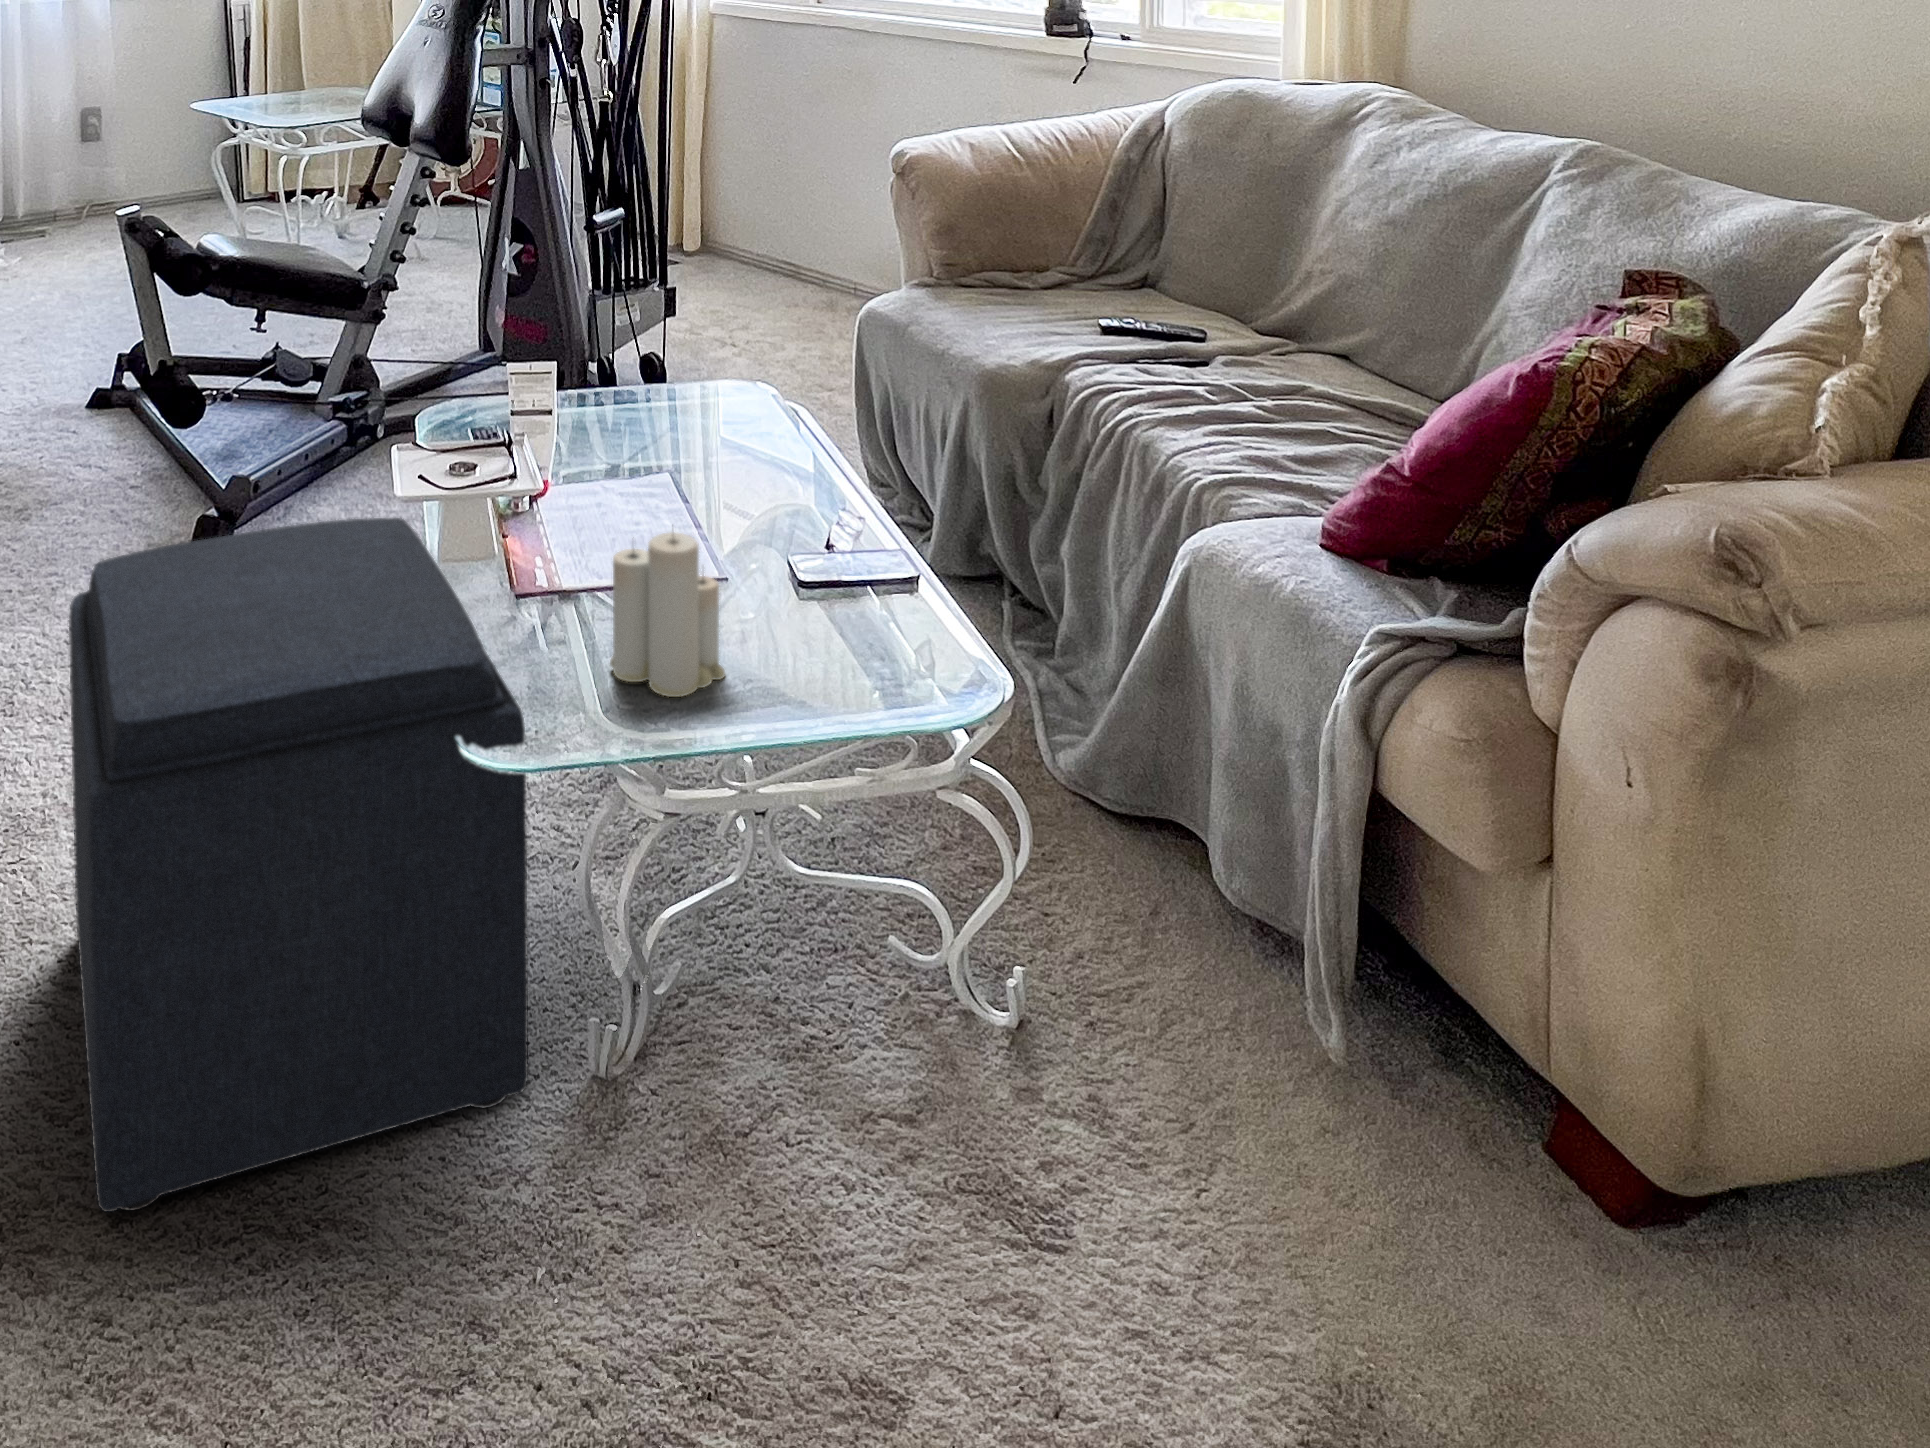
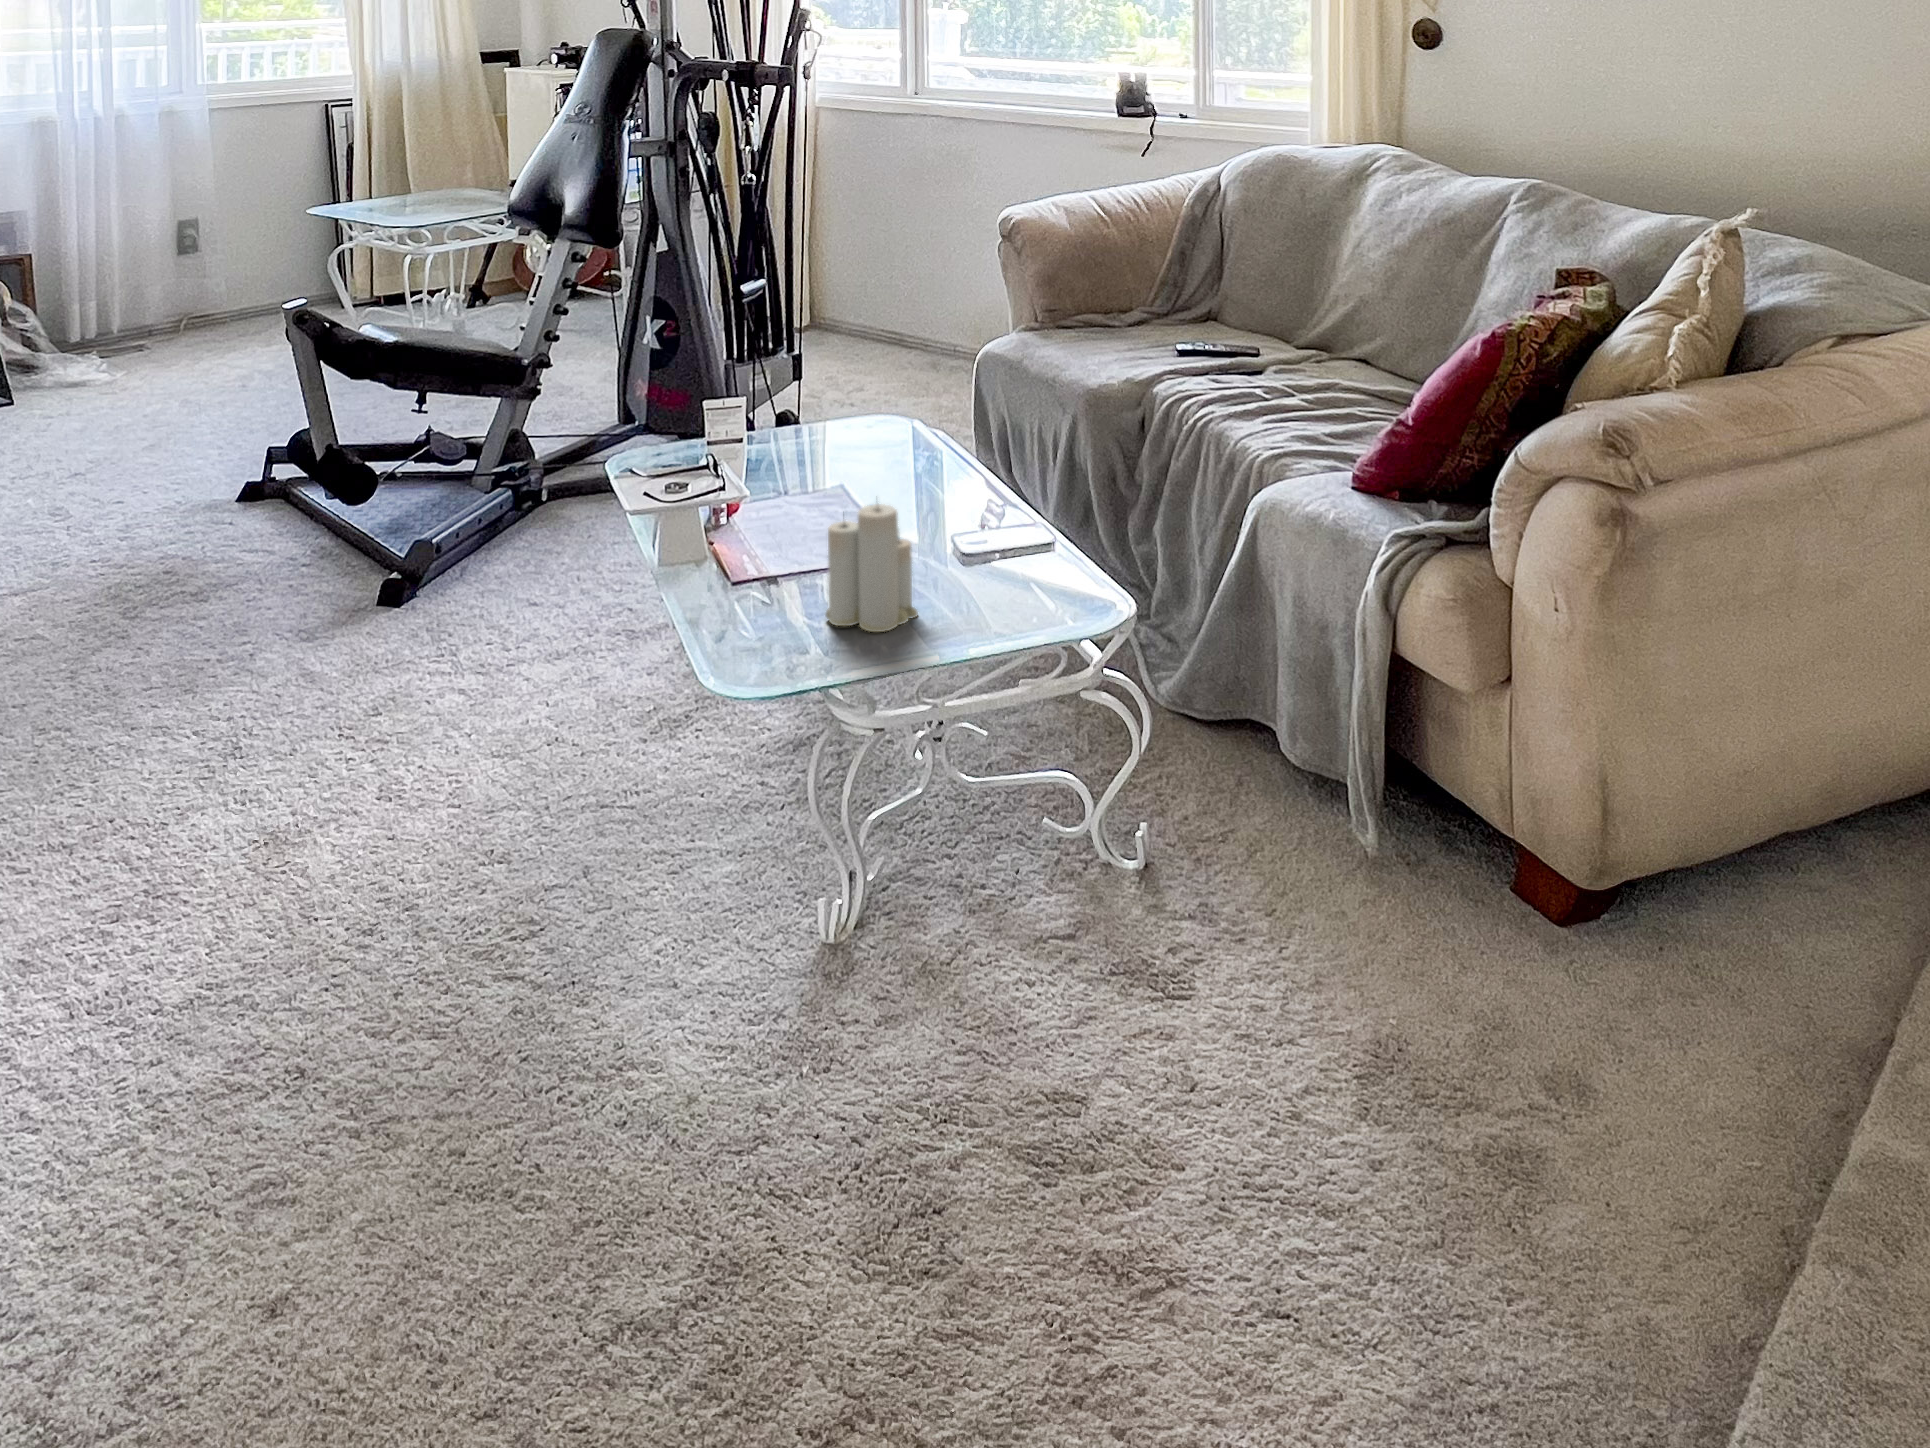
ottoman: present [69,518,528,1212] -> none [351,526,773,1084]

